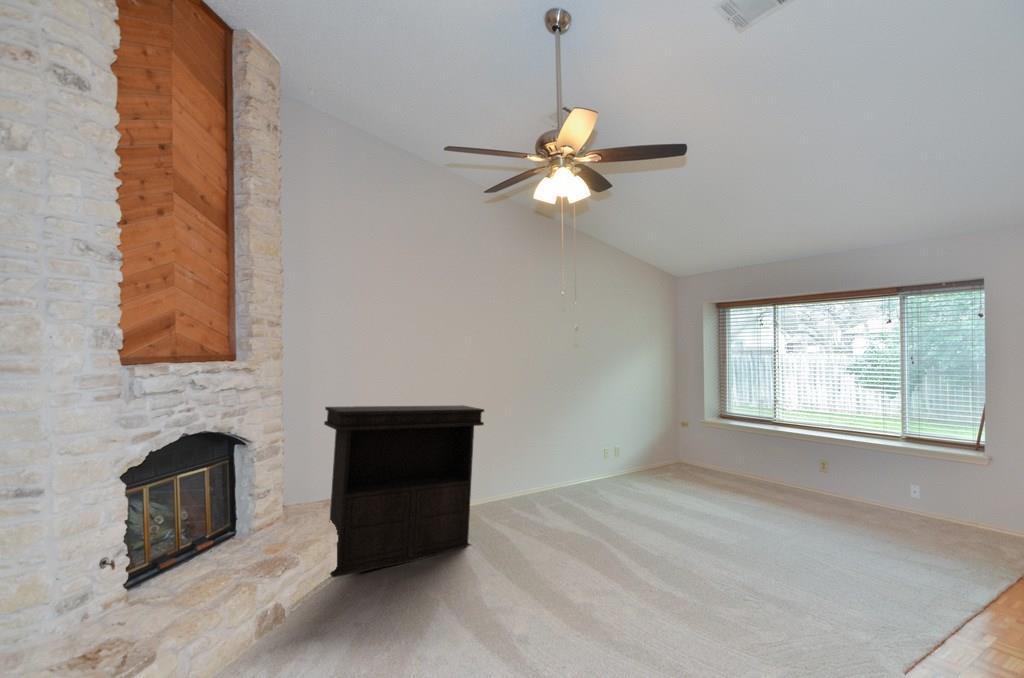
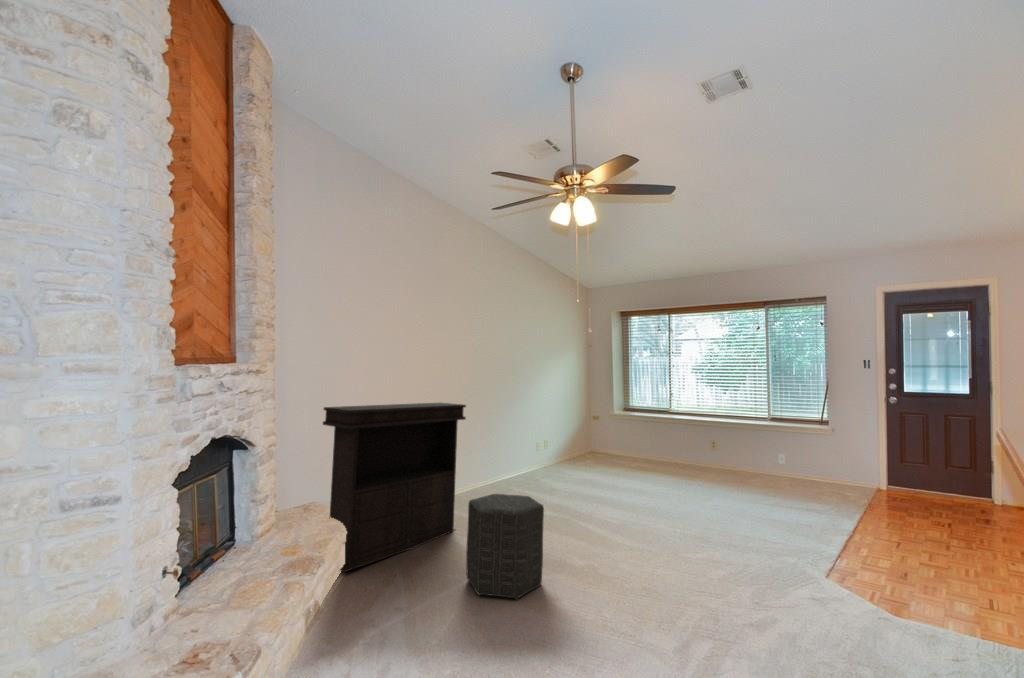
ottoman: none [444,512,528,638] -> present [466,494,544,599]

